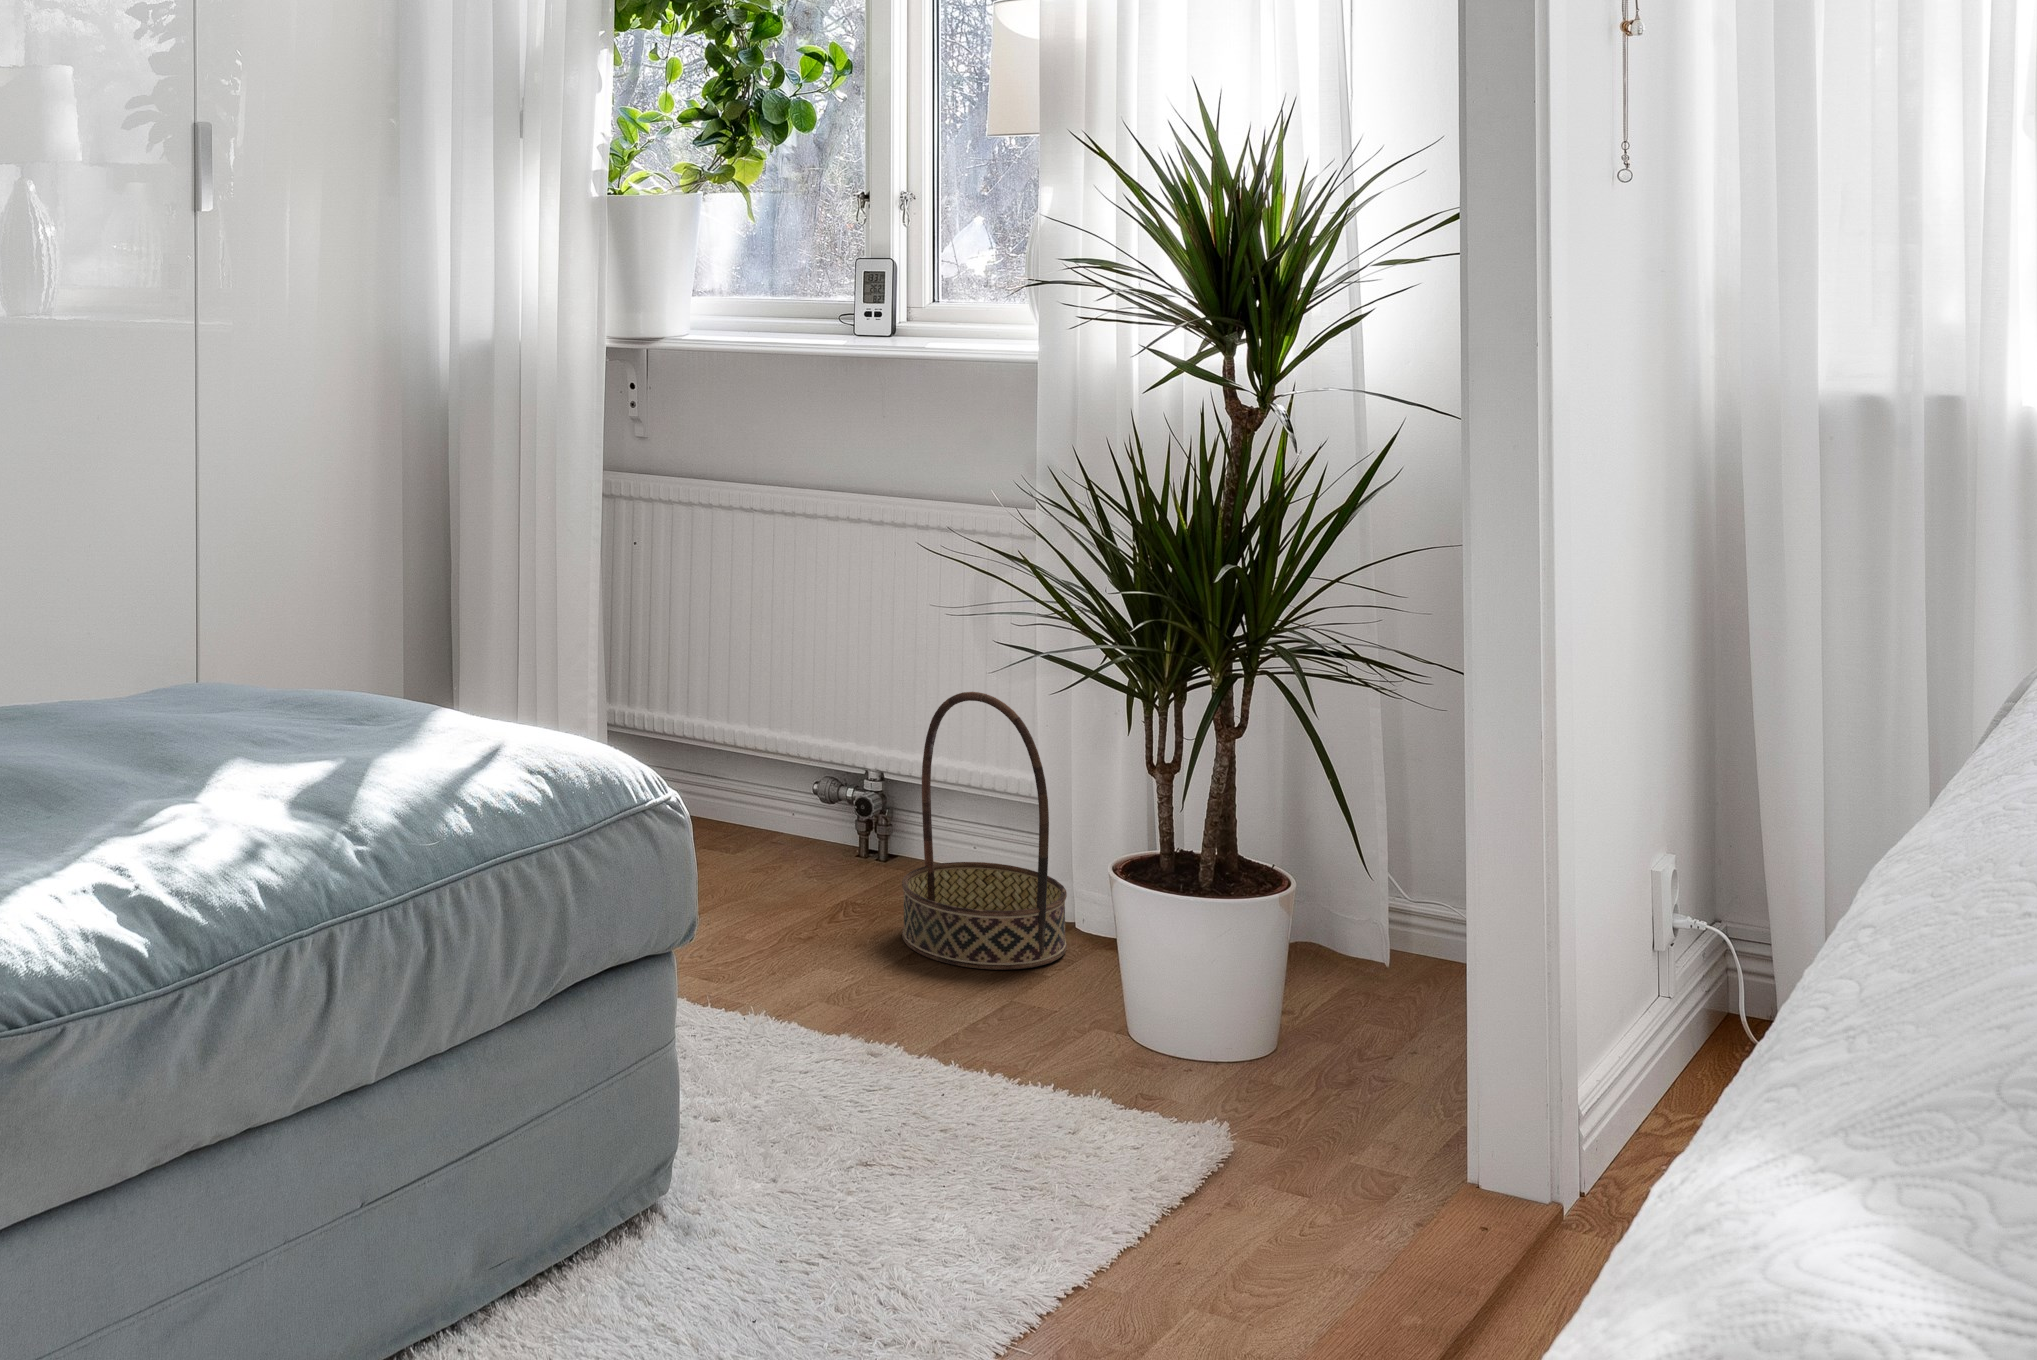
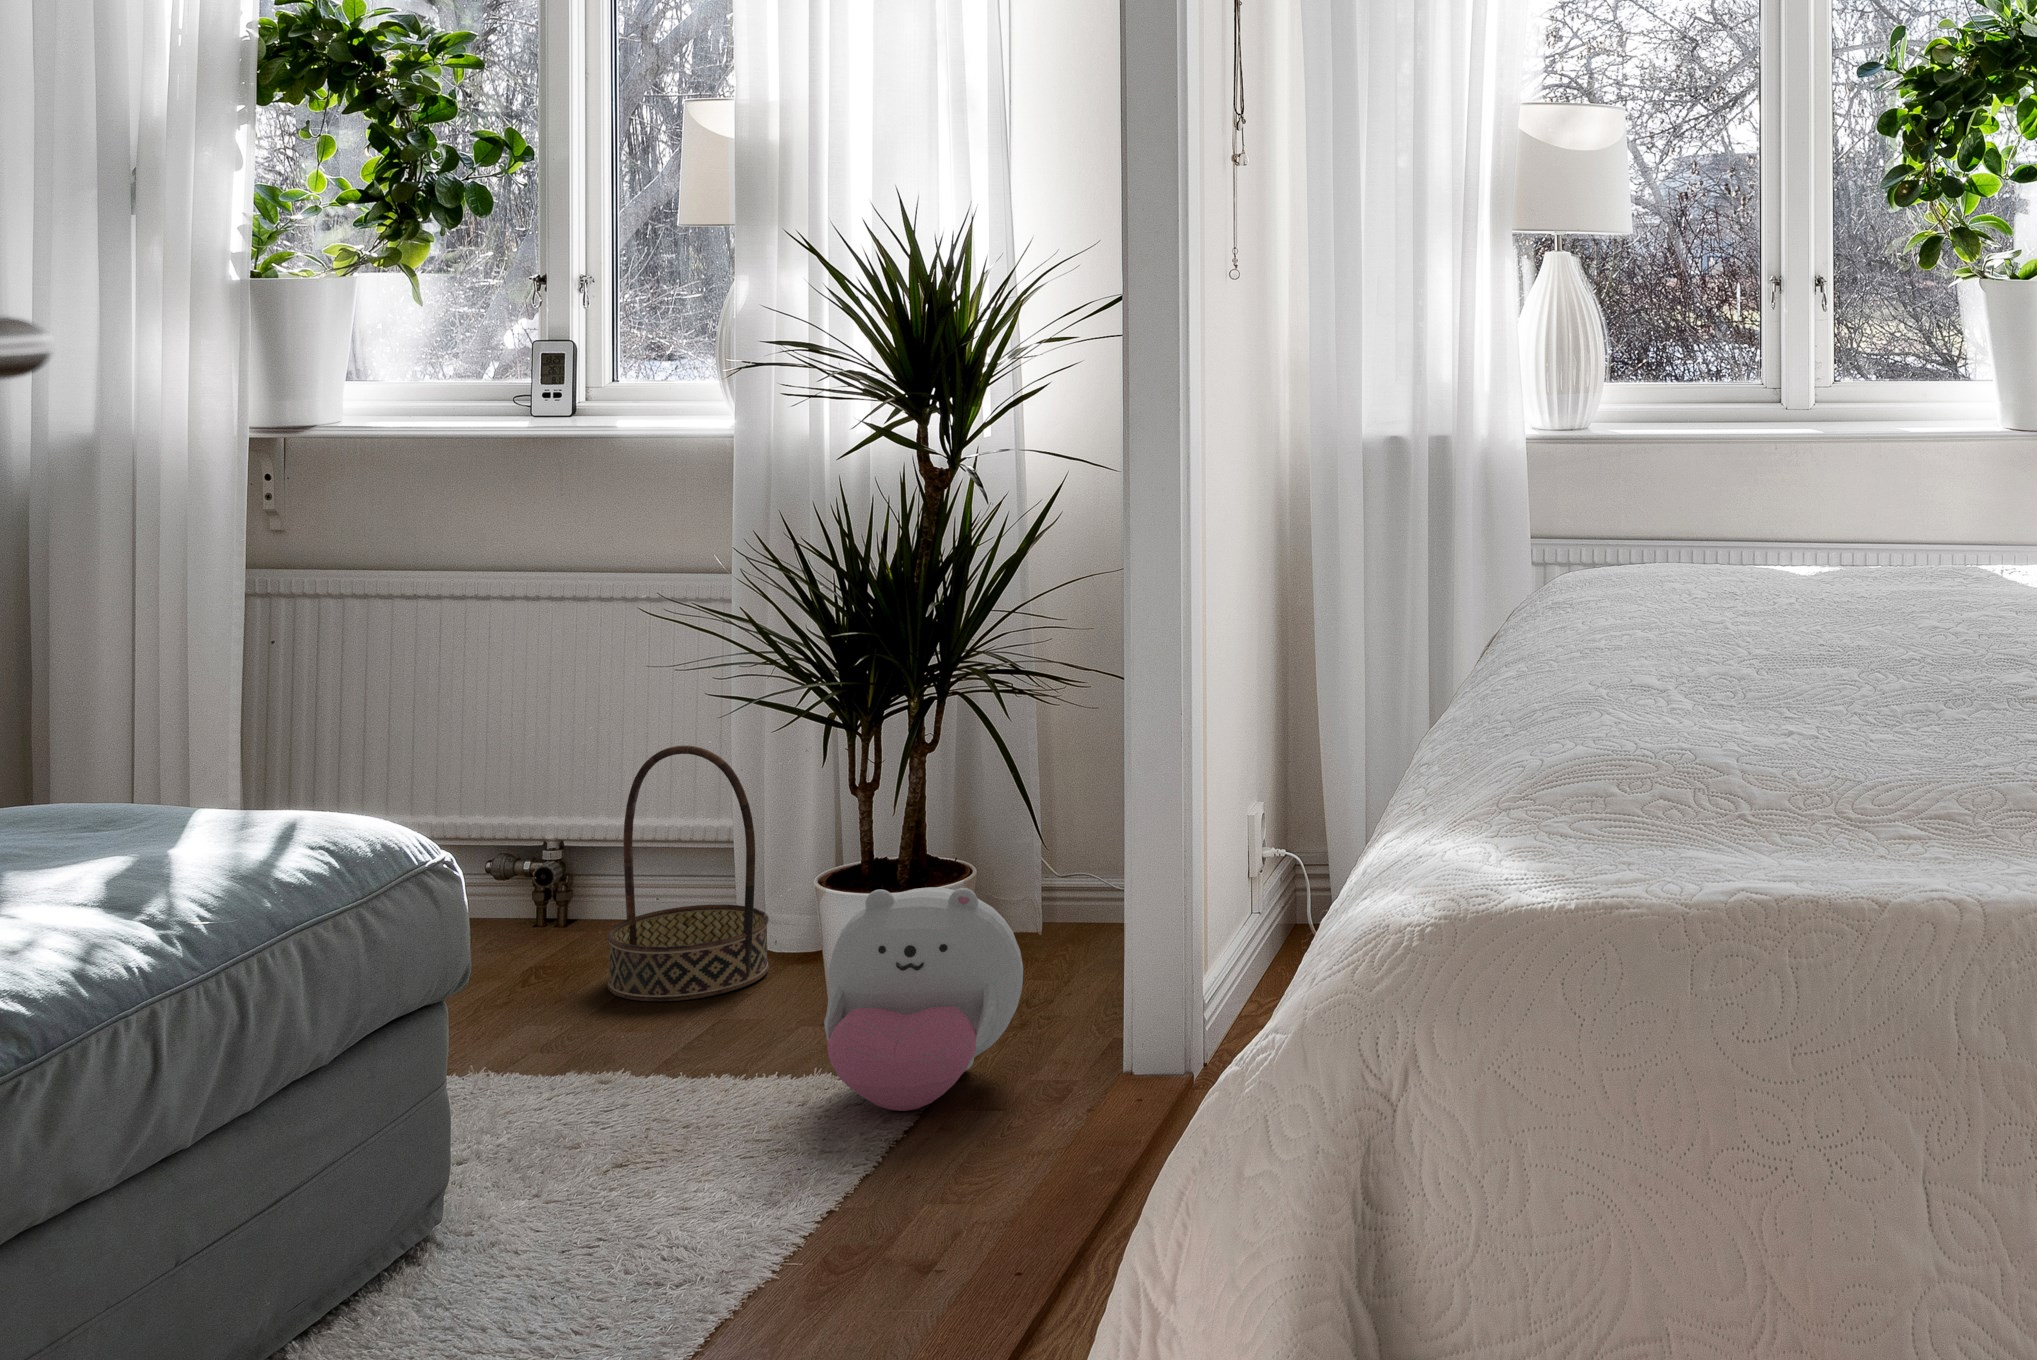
plush toy: none [1094,905,1341,1183] -> present [824,887,1023,1111]

